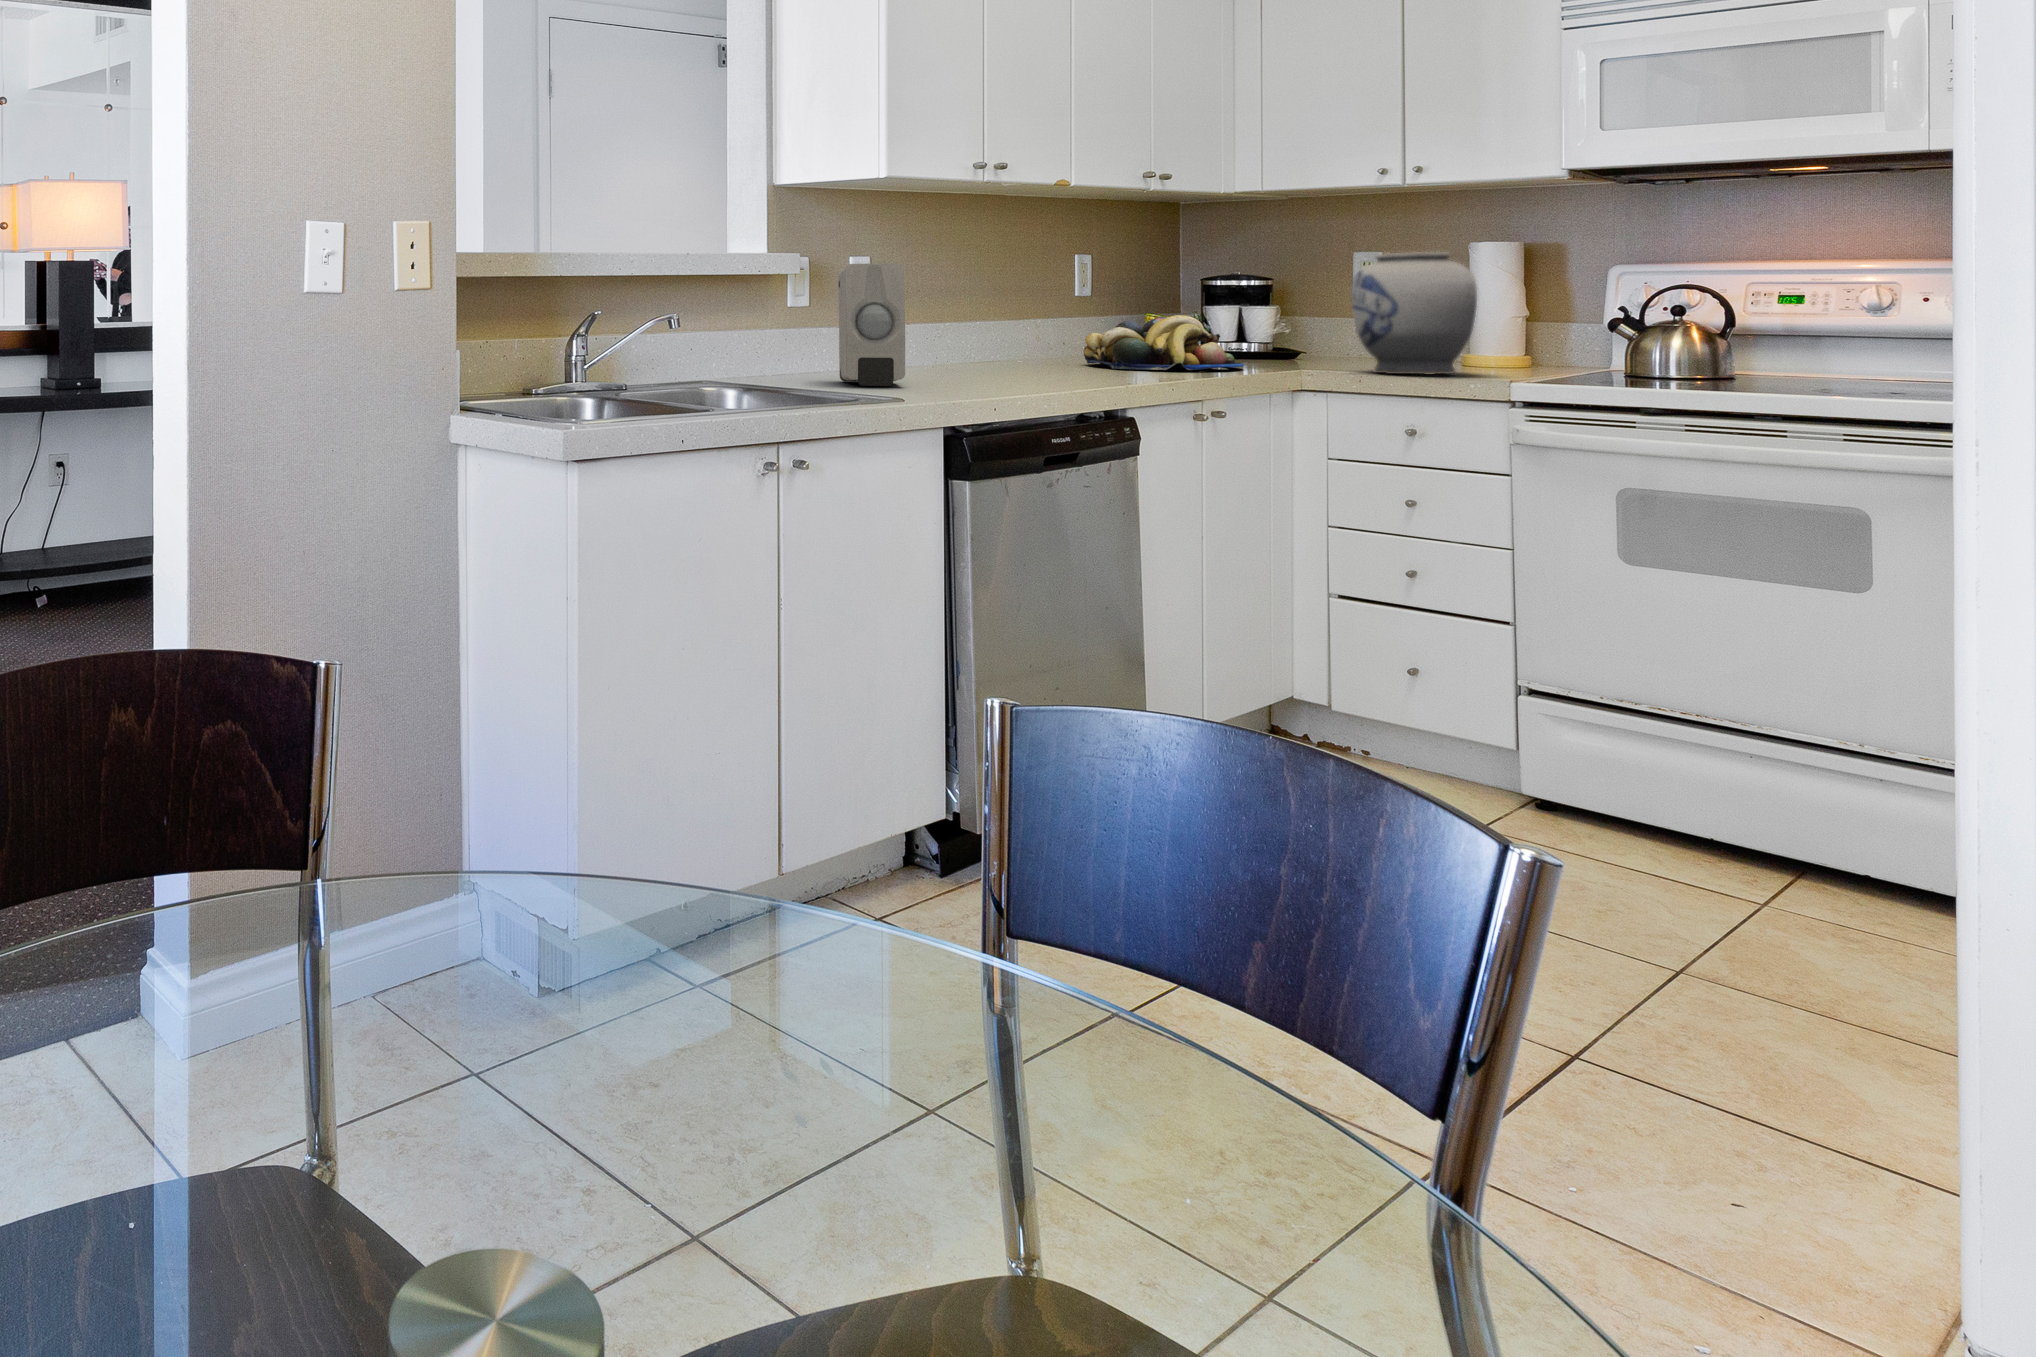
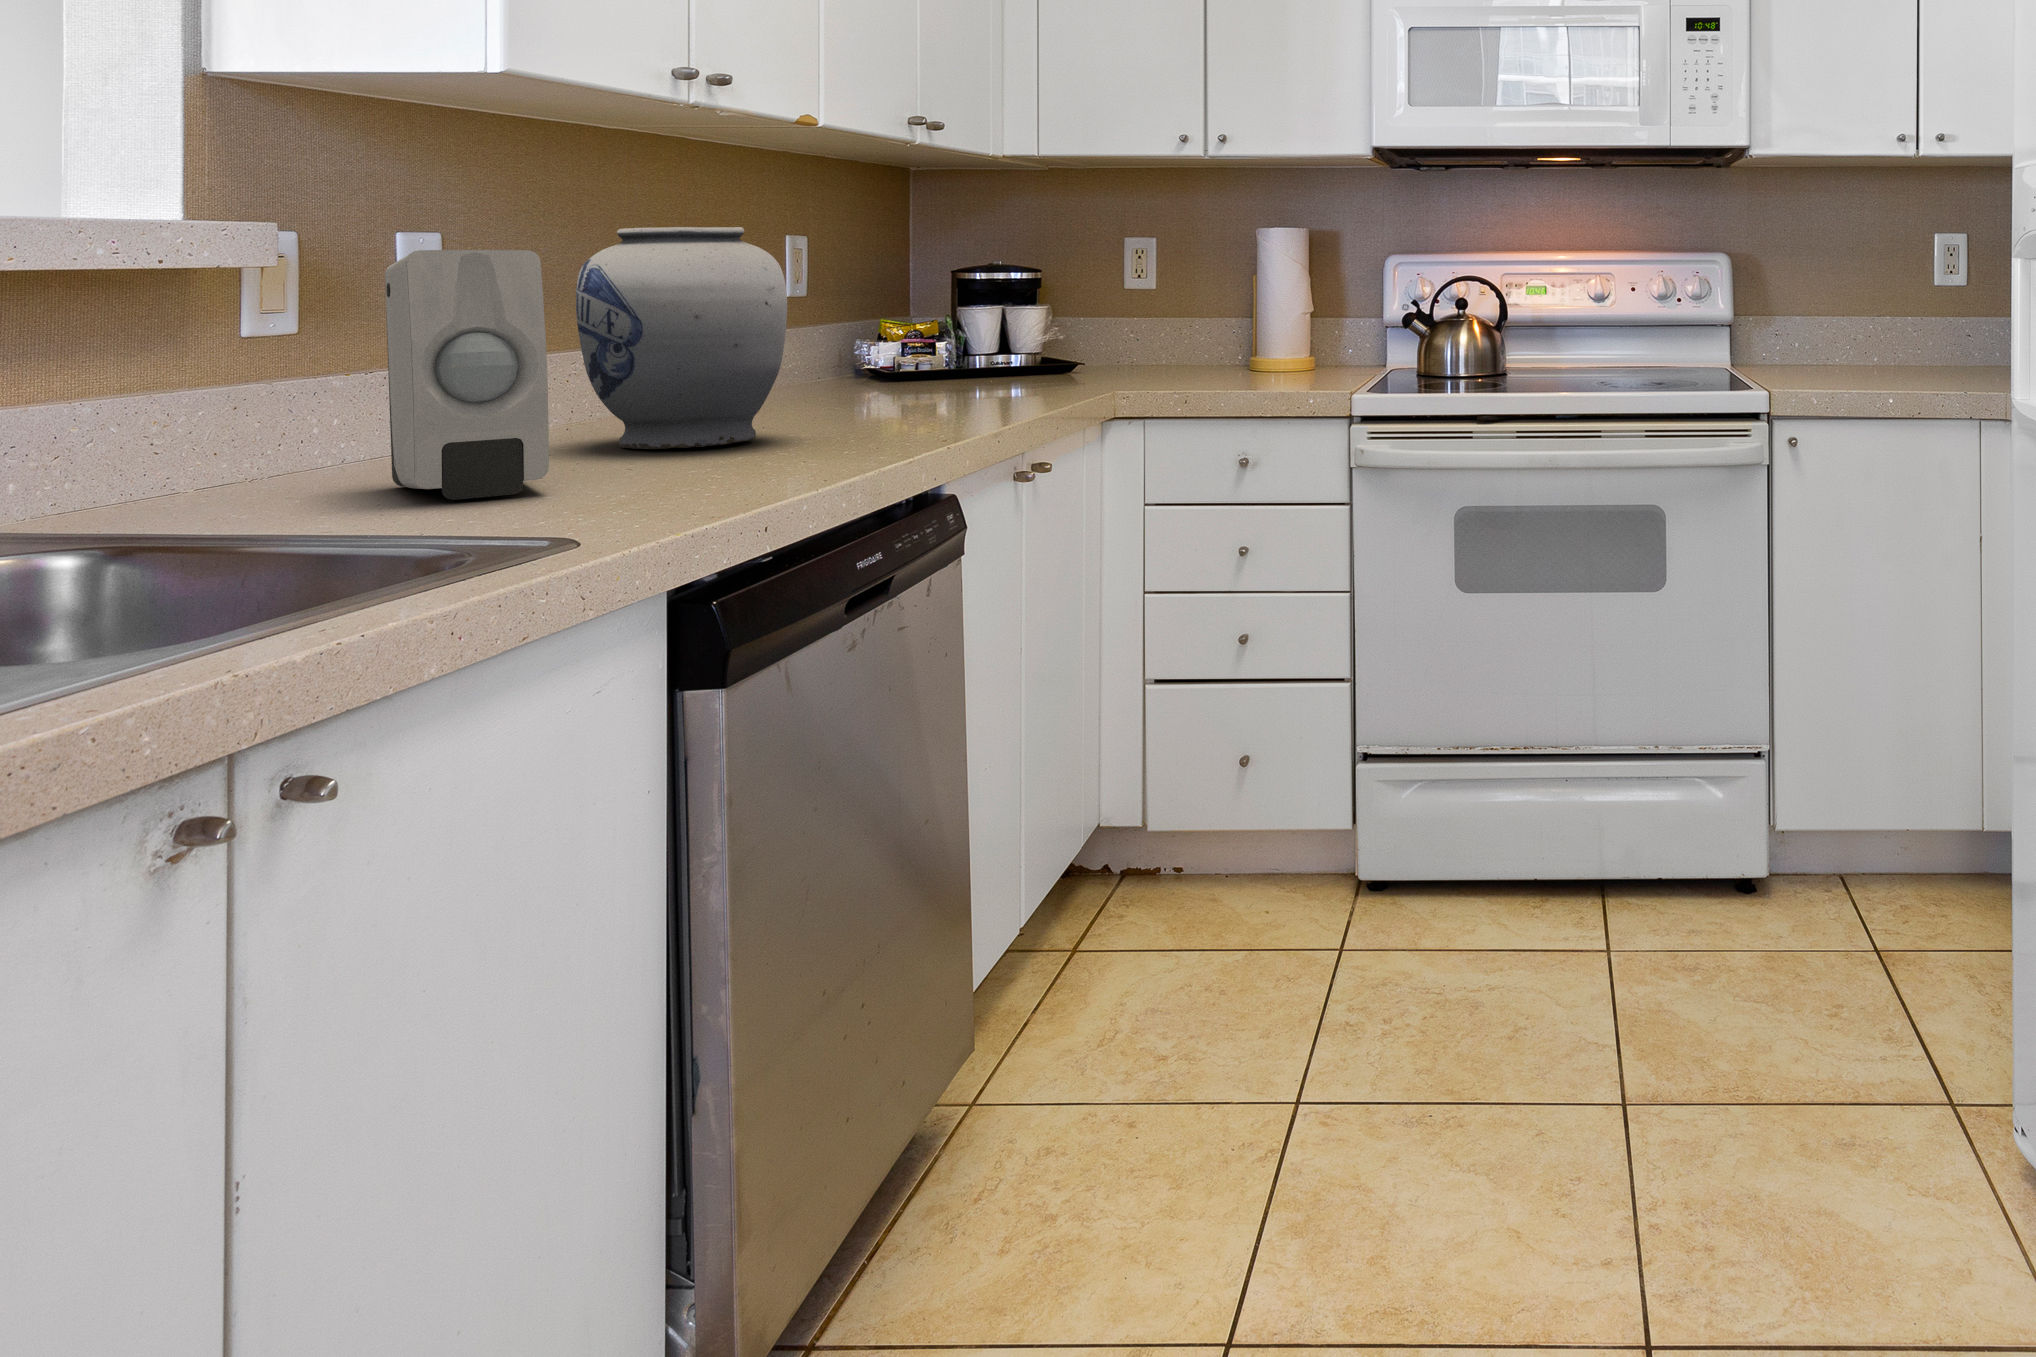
vase: present [1352,252,1477,374] -> present [576,227,787,449]
fruit bowl: present [1083,315,1244,370] -> none [816,322,1039,407]

